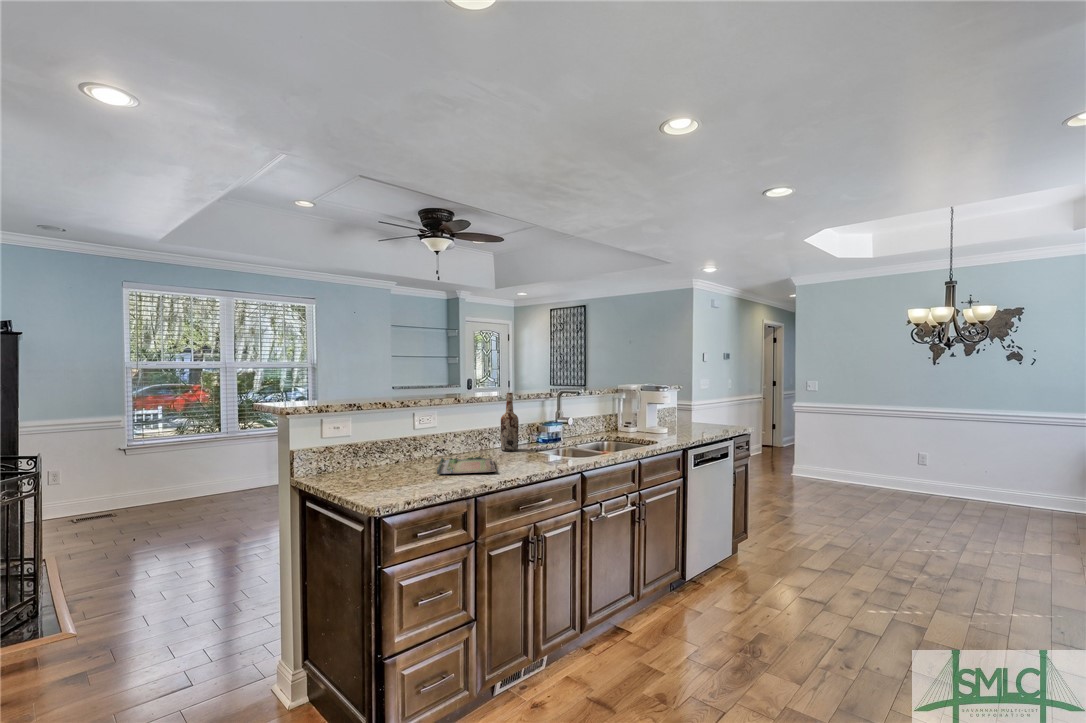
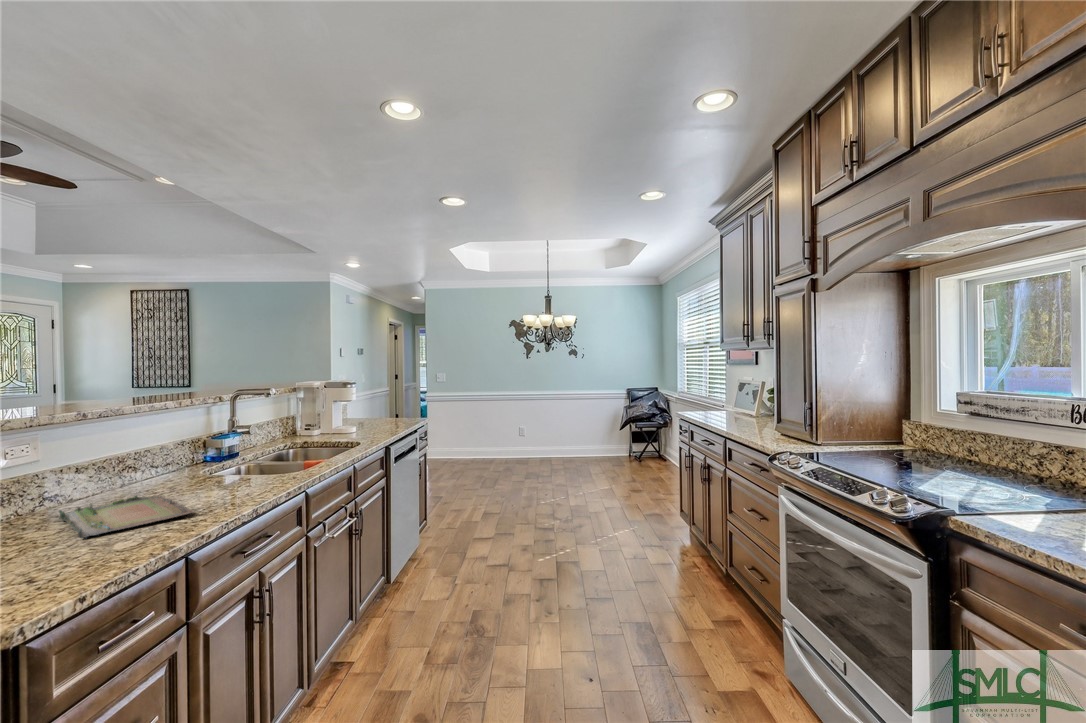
wine bottle: present [501,393,519,451] -> none [154,398,186,482]

